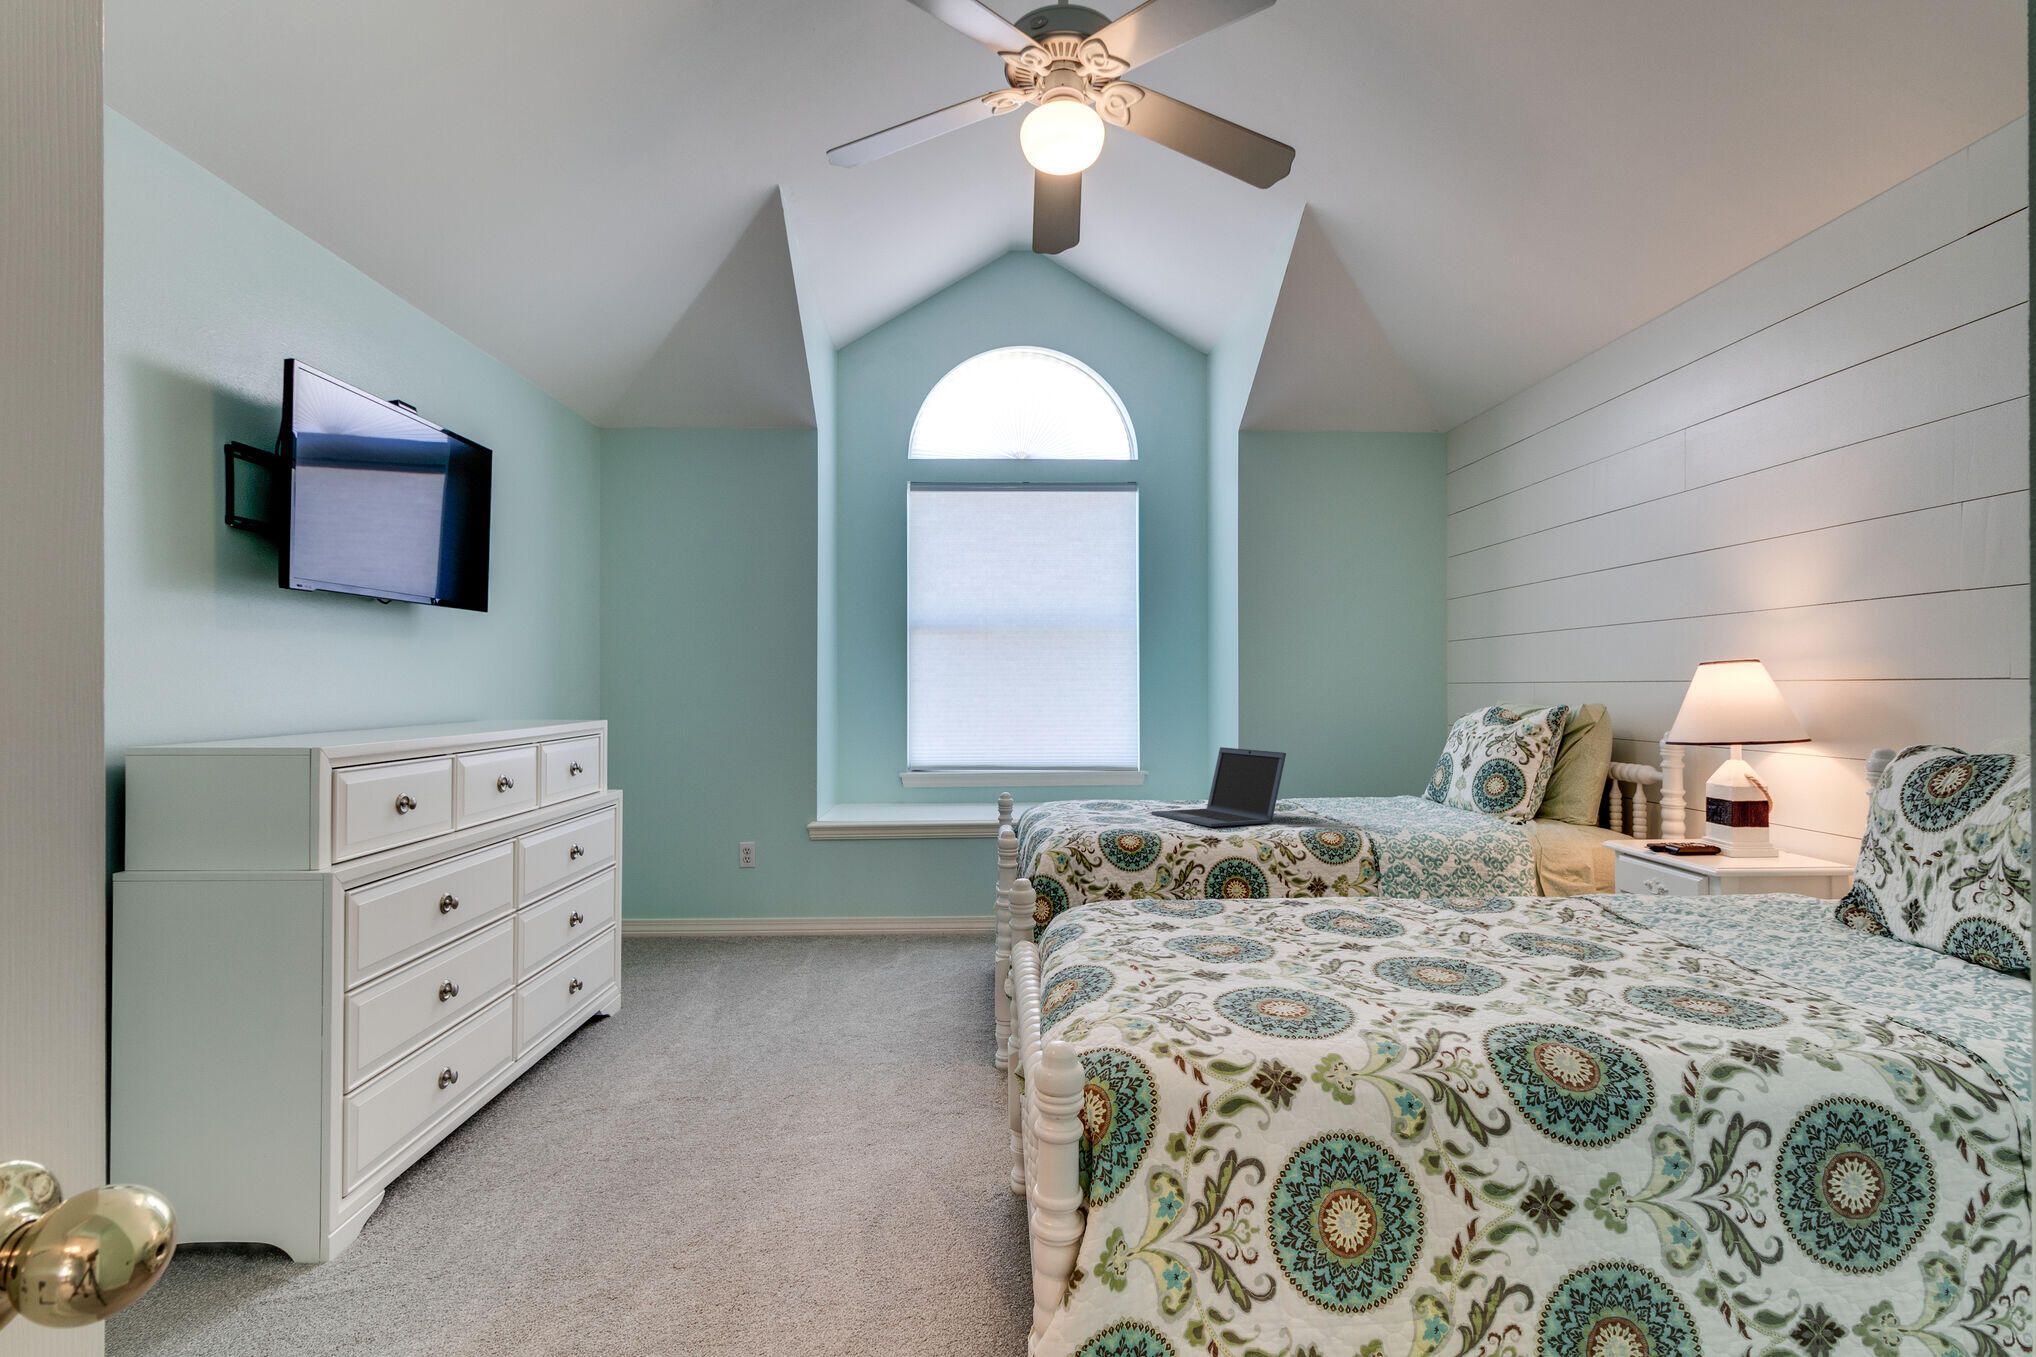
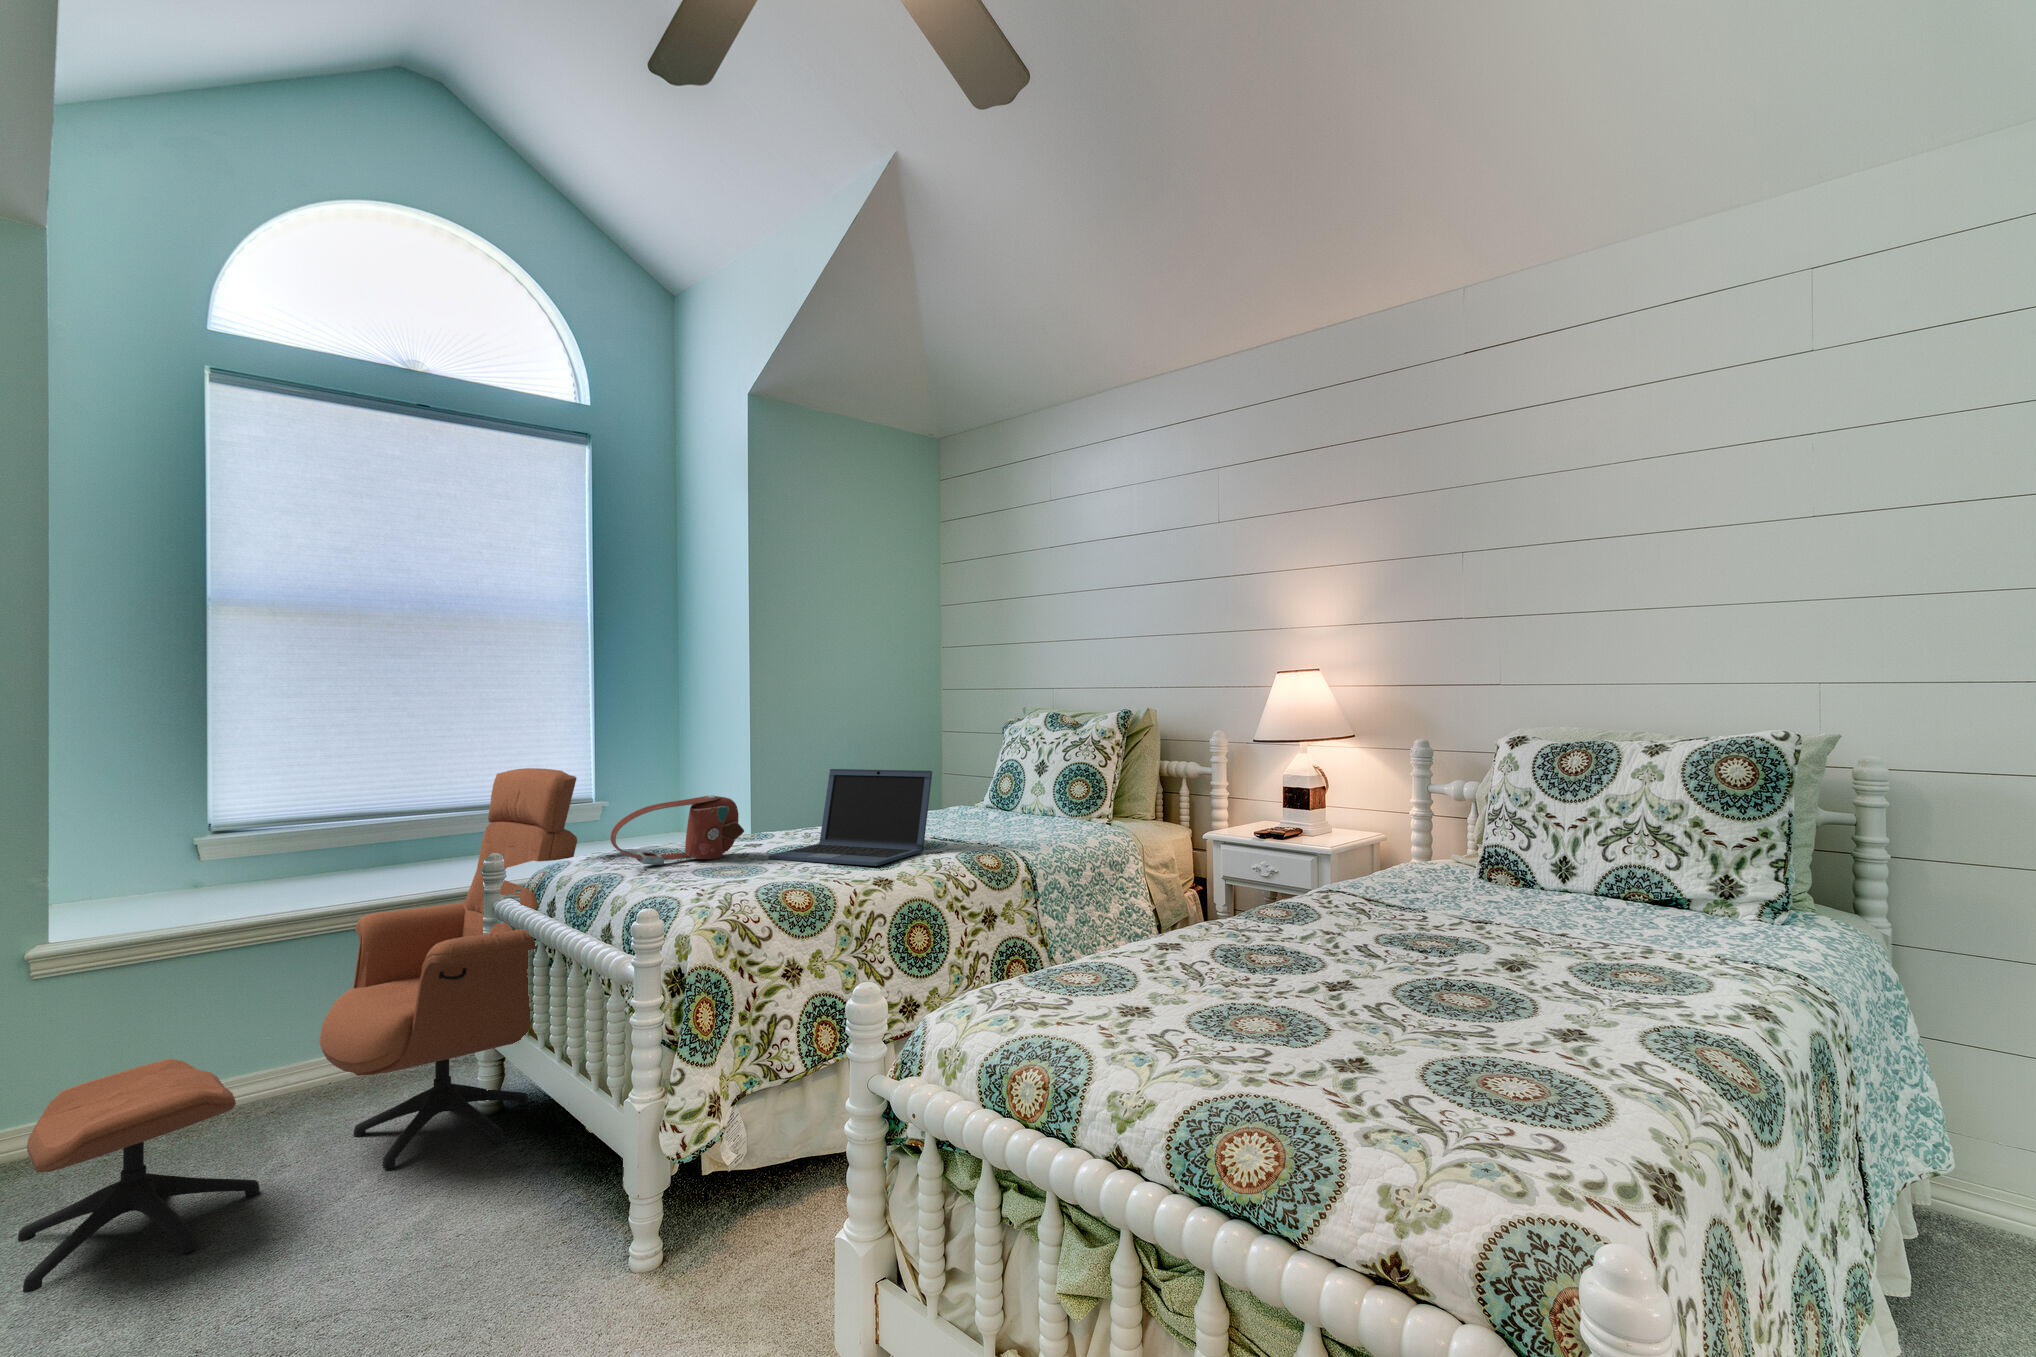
armchair: none [755,735,1044,997] -> present [18,768,577,1293]
handbag: none [1039,761,1138,810] -> present [610,795,744,865]

